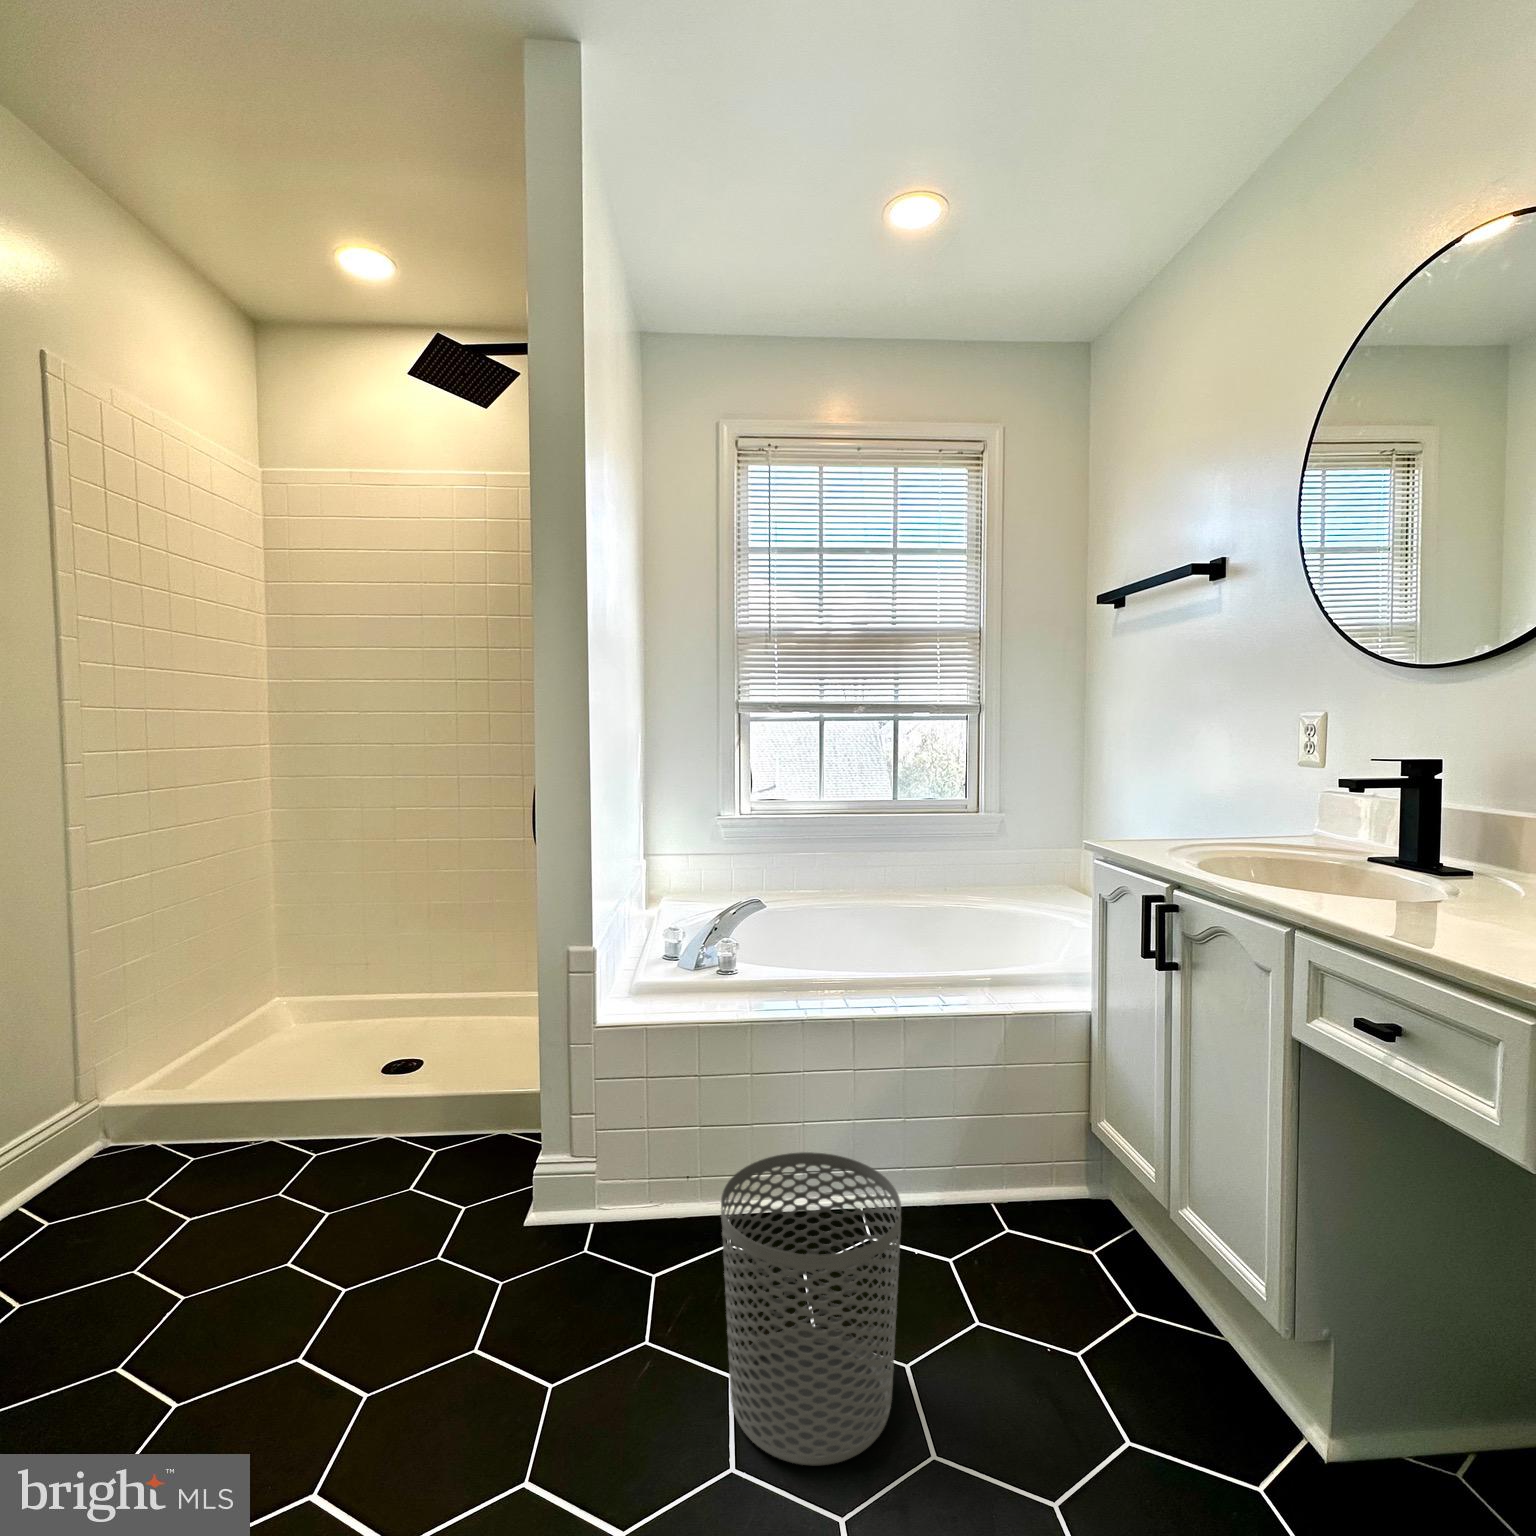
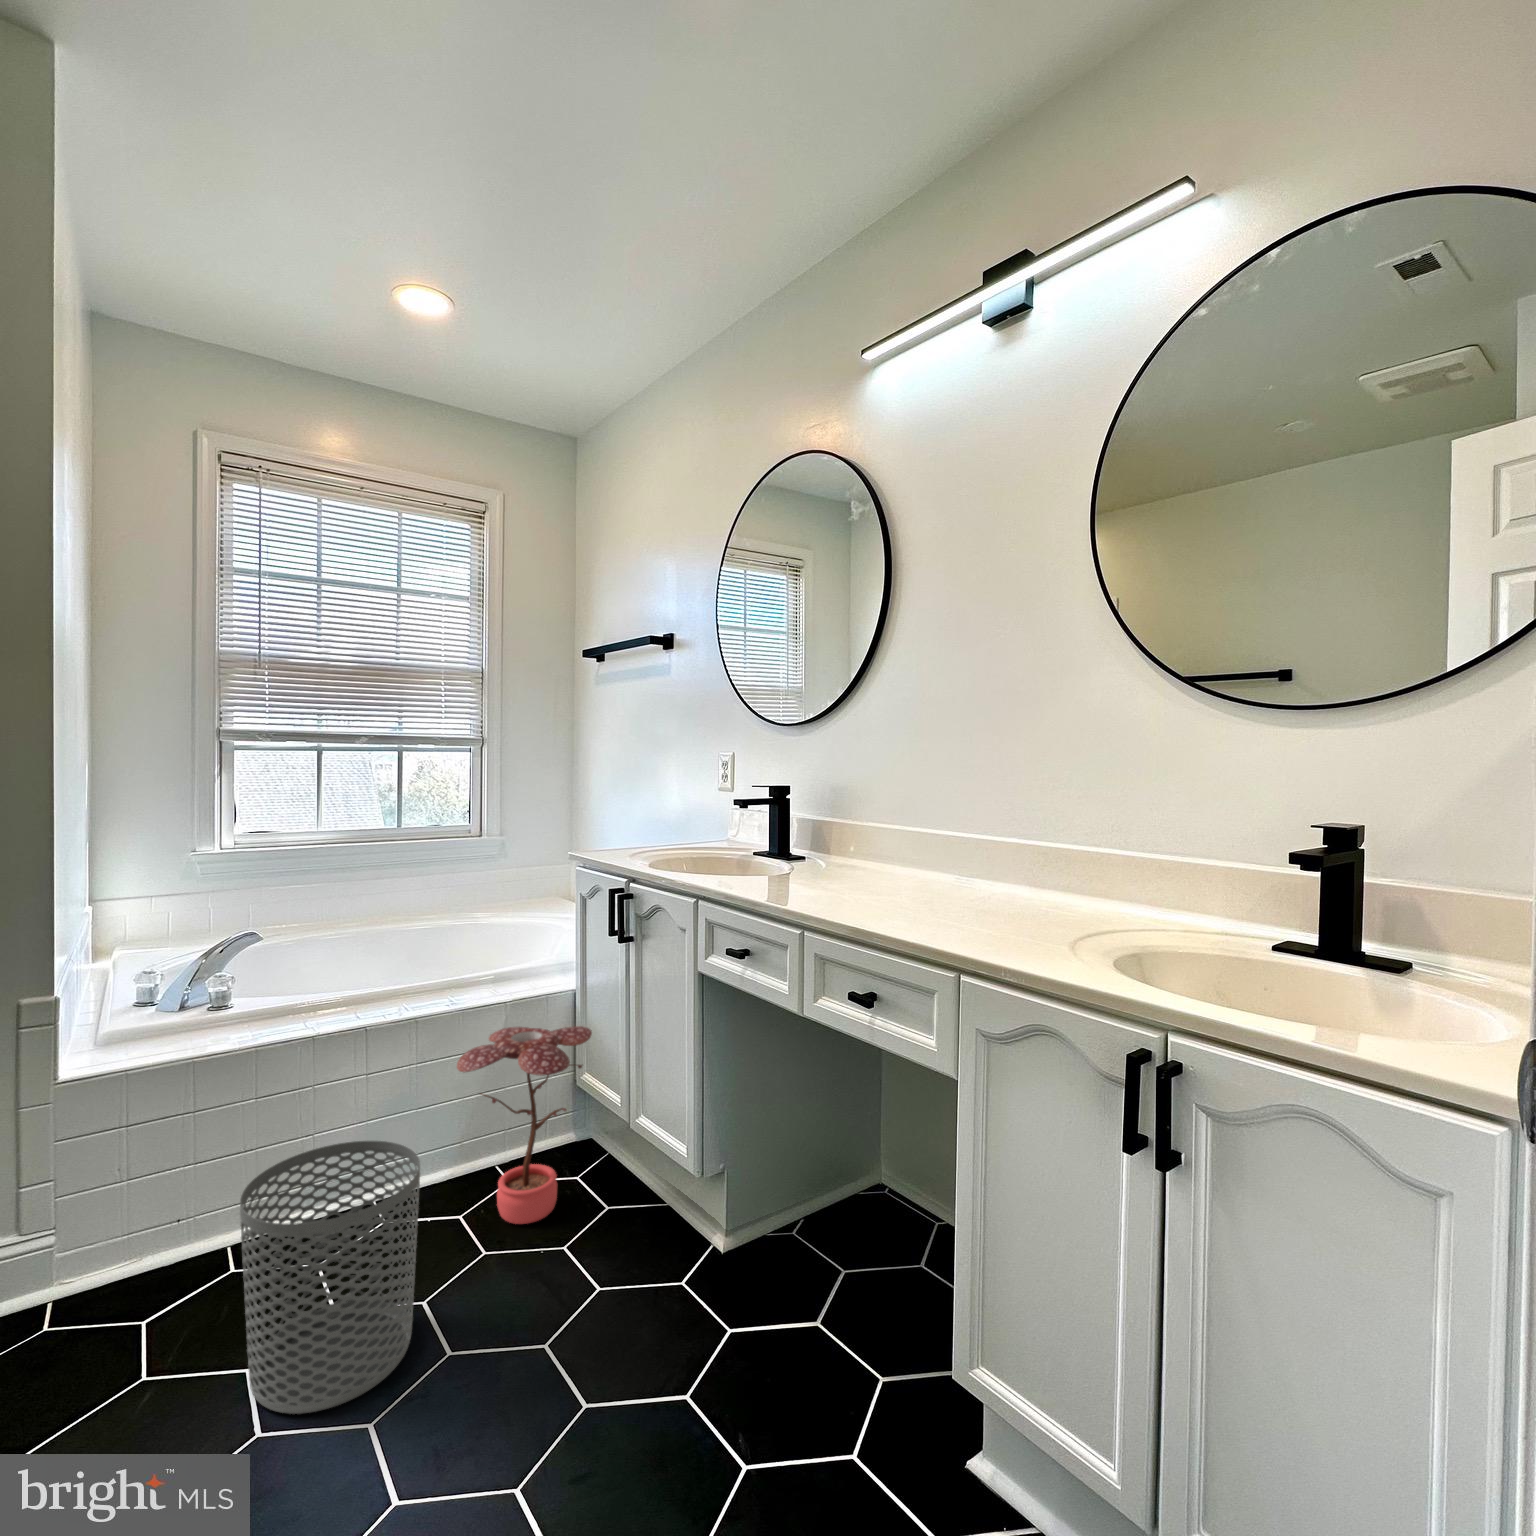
potted plant: none [946,1048,1115,1299] -> present [457,1026,592,1224]

